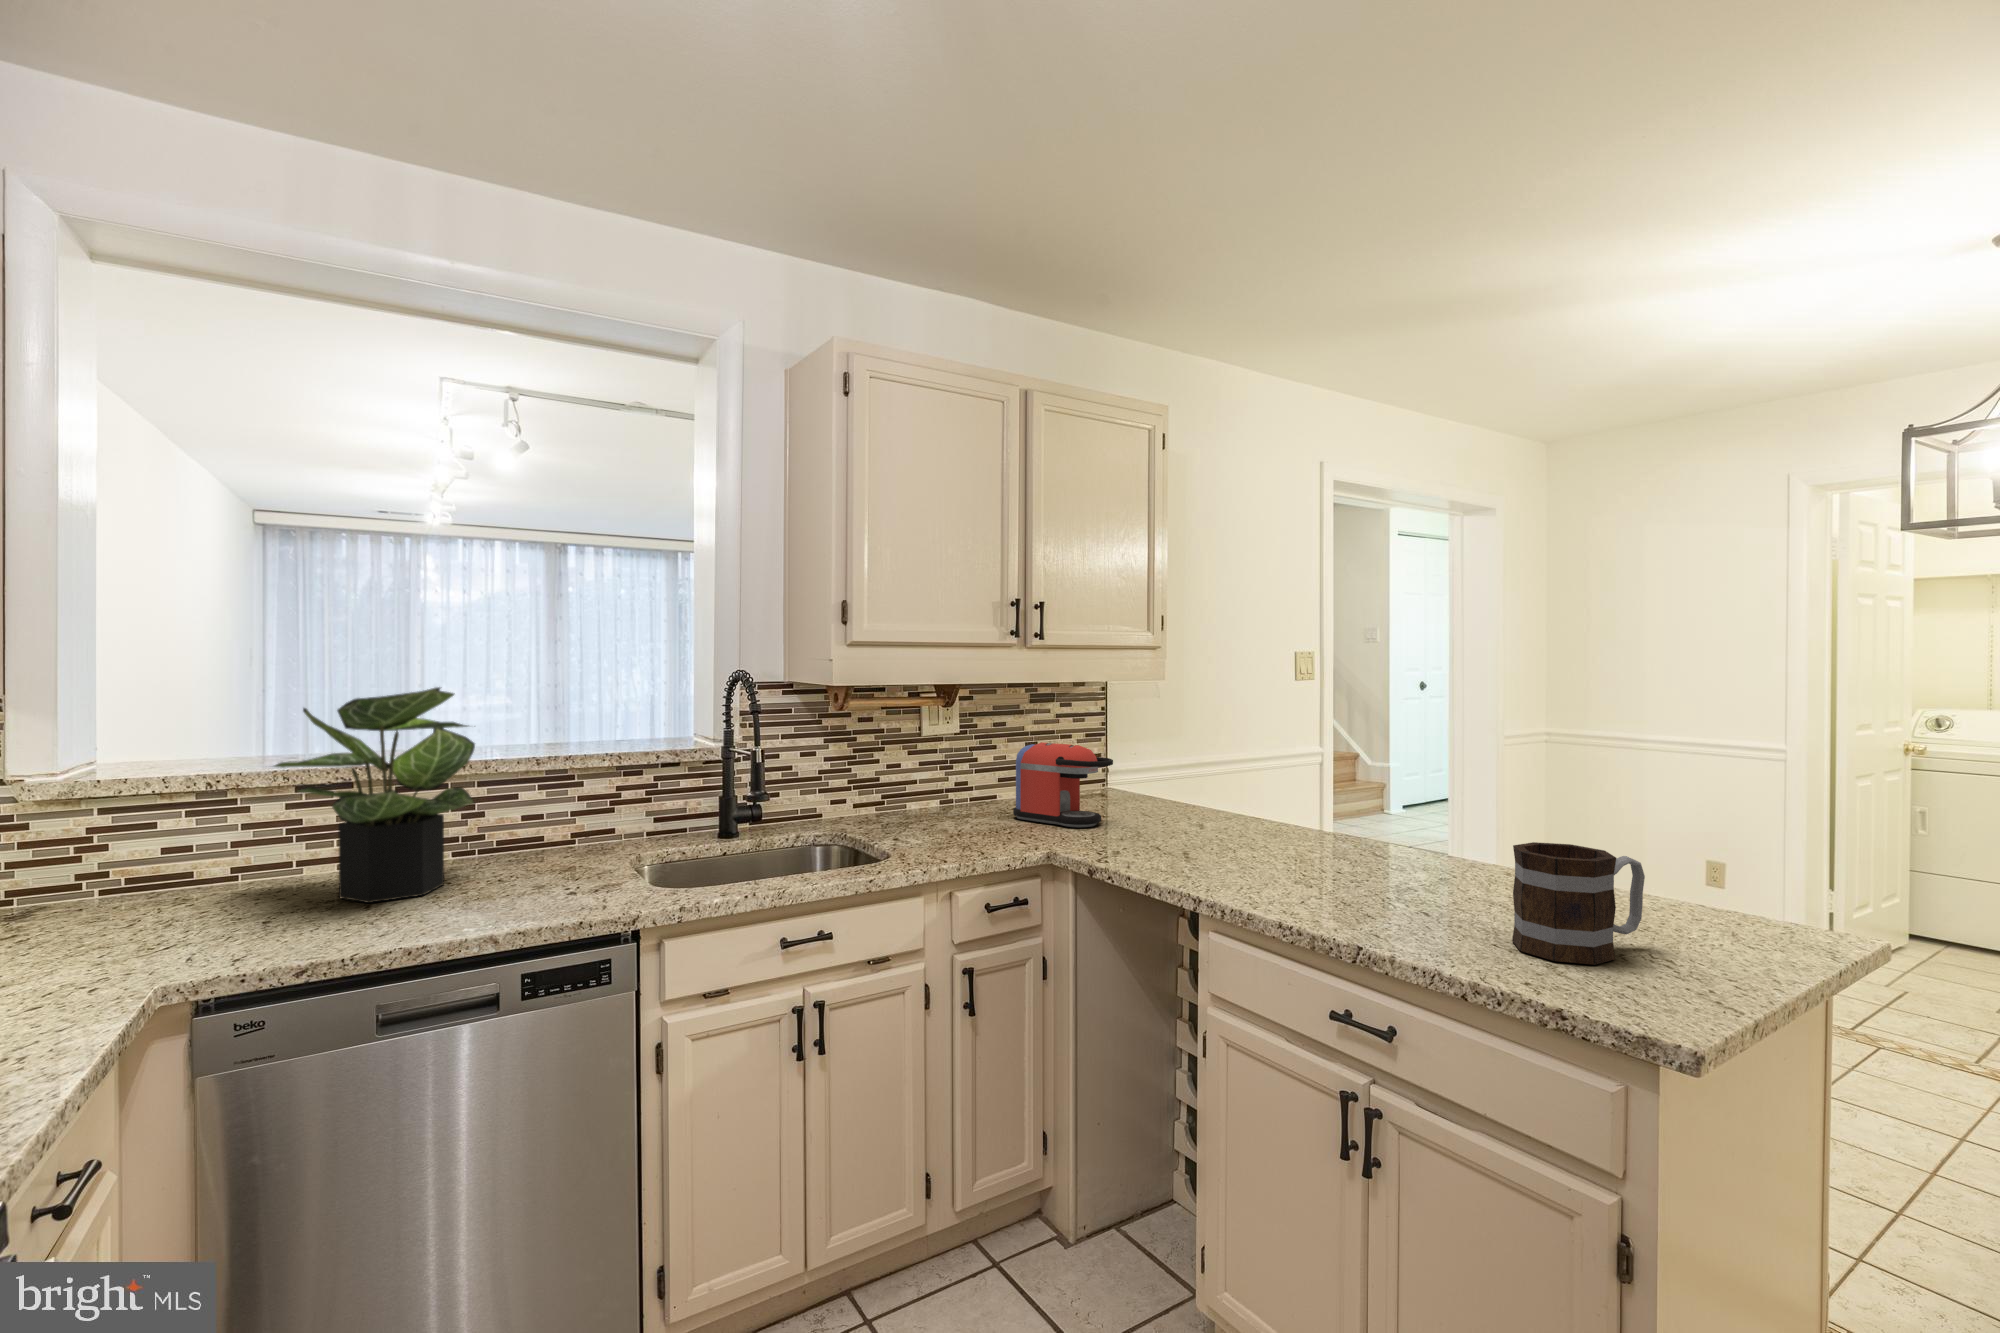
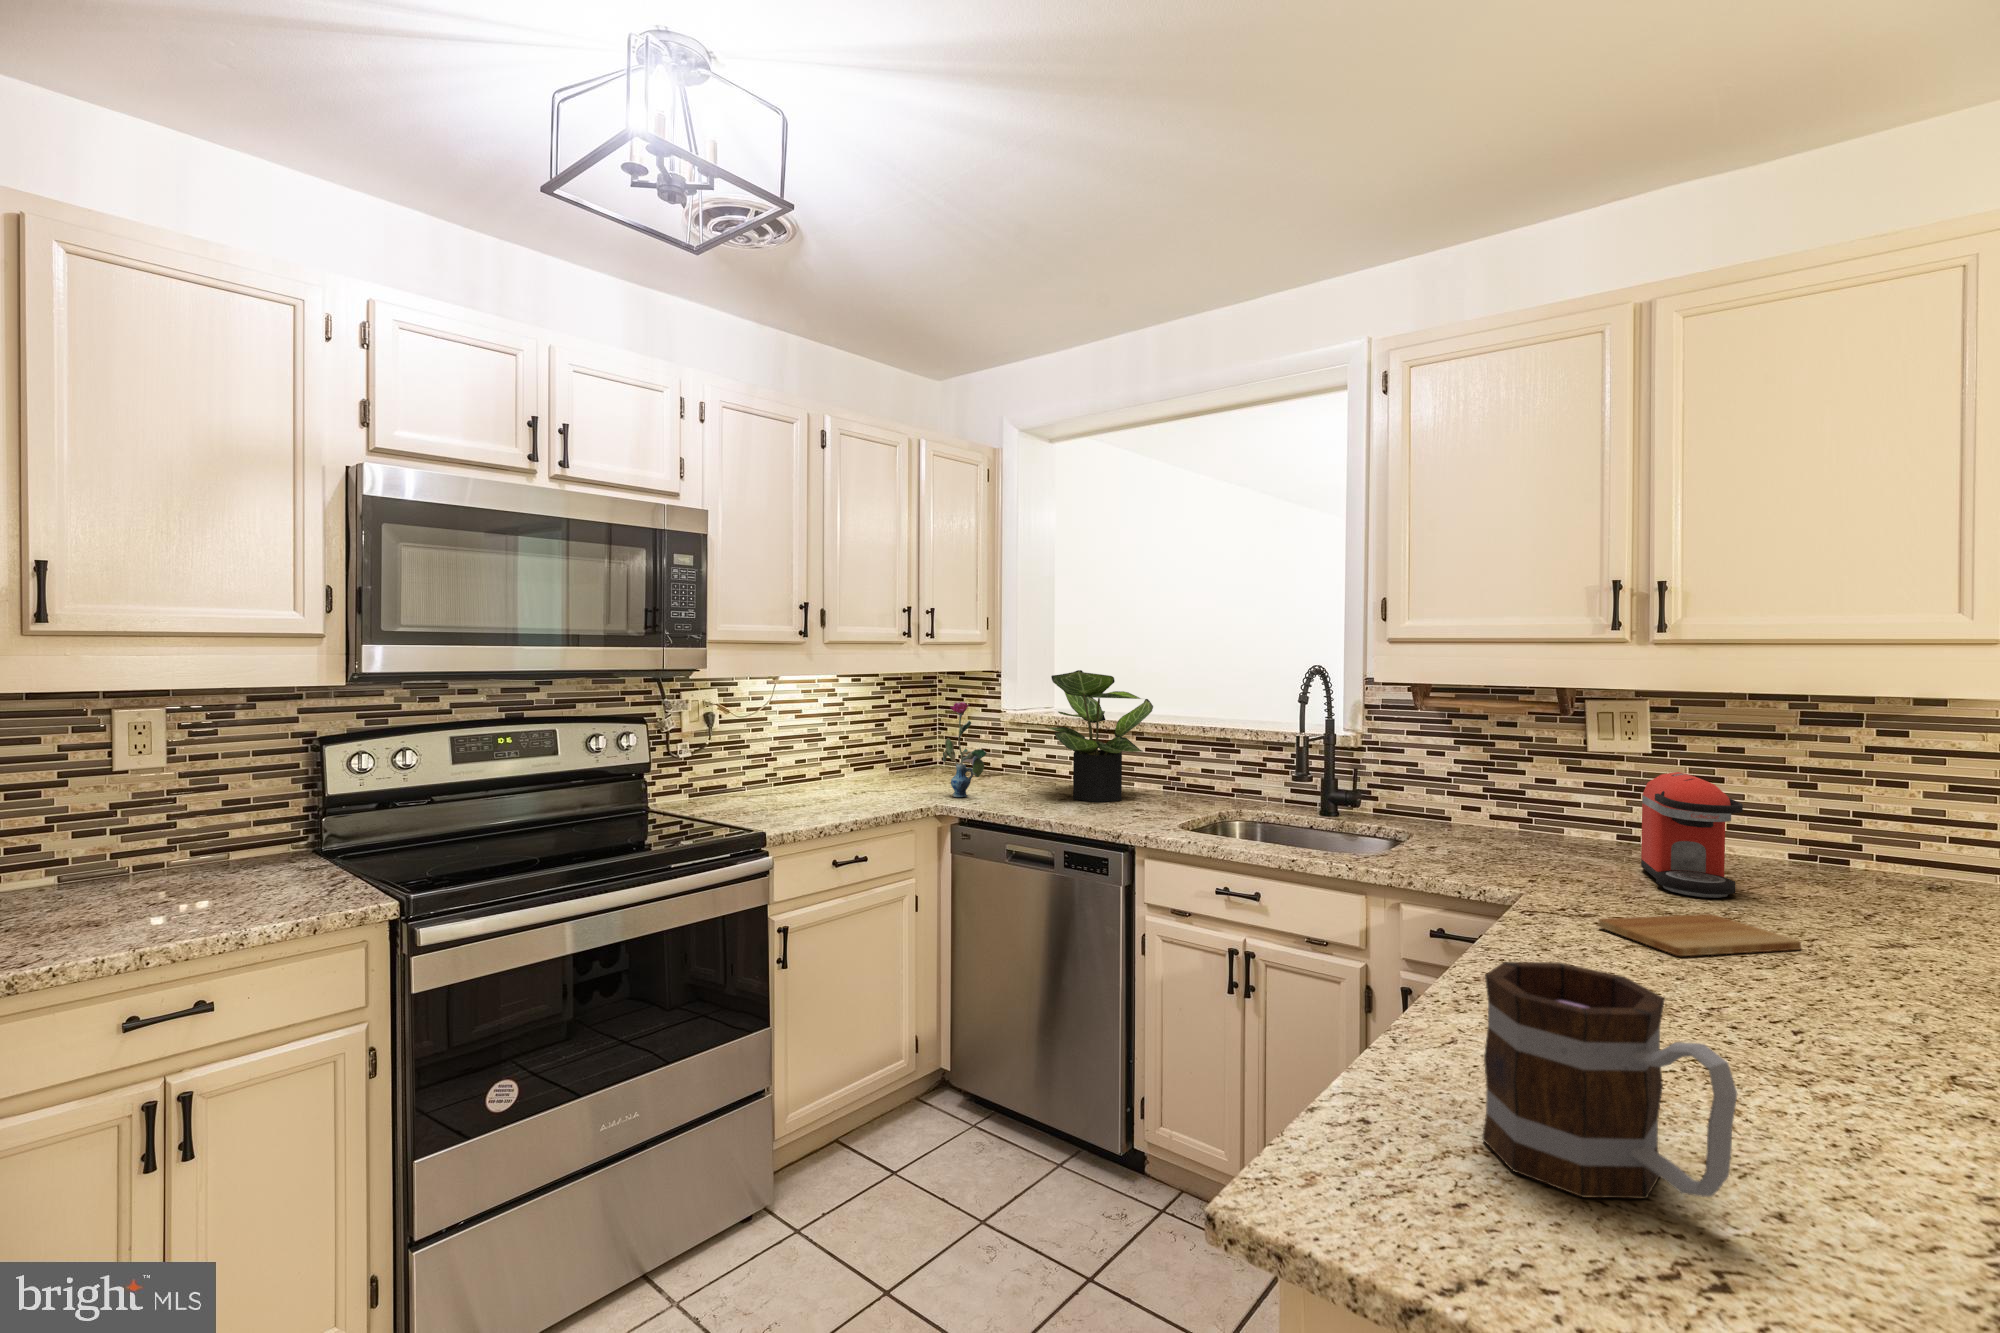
vase: none [57,763,213,968] -> present [943,702,986,797]
cutting board: none [1147,832,1219,858] -> present [1598,914,1801,956]

